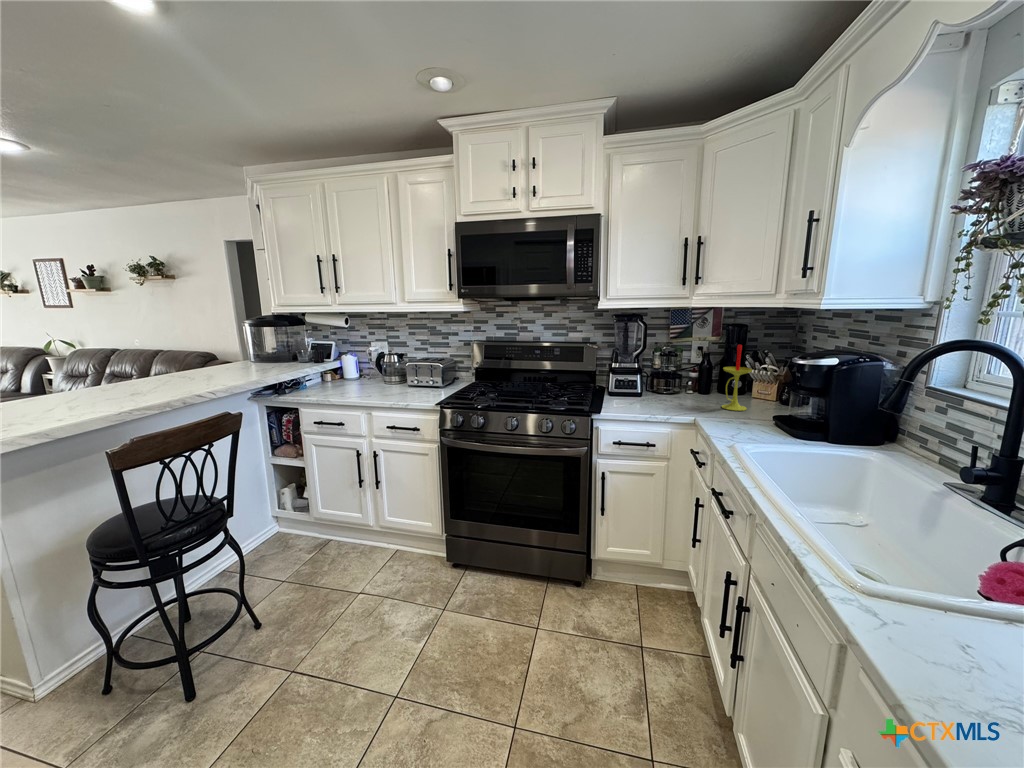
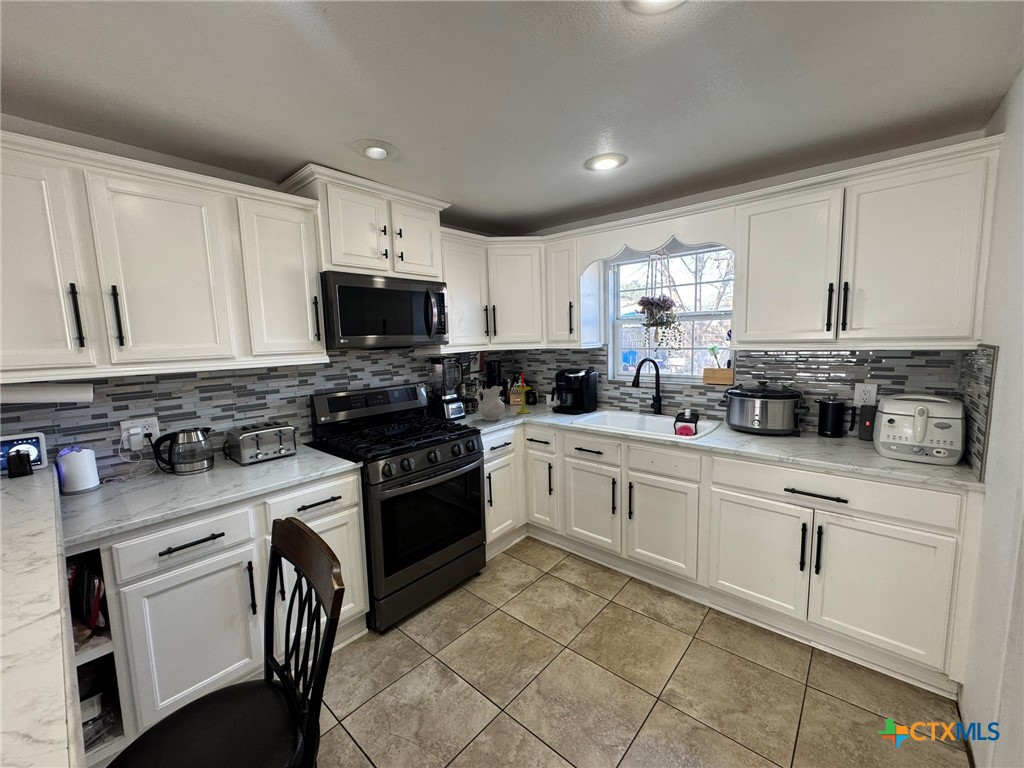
ceramic pitcher: none [637,356,682,407] -> present [476,386,505,421]

